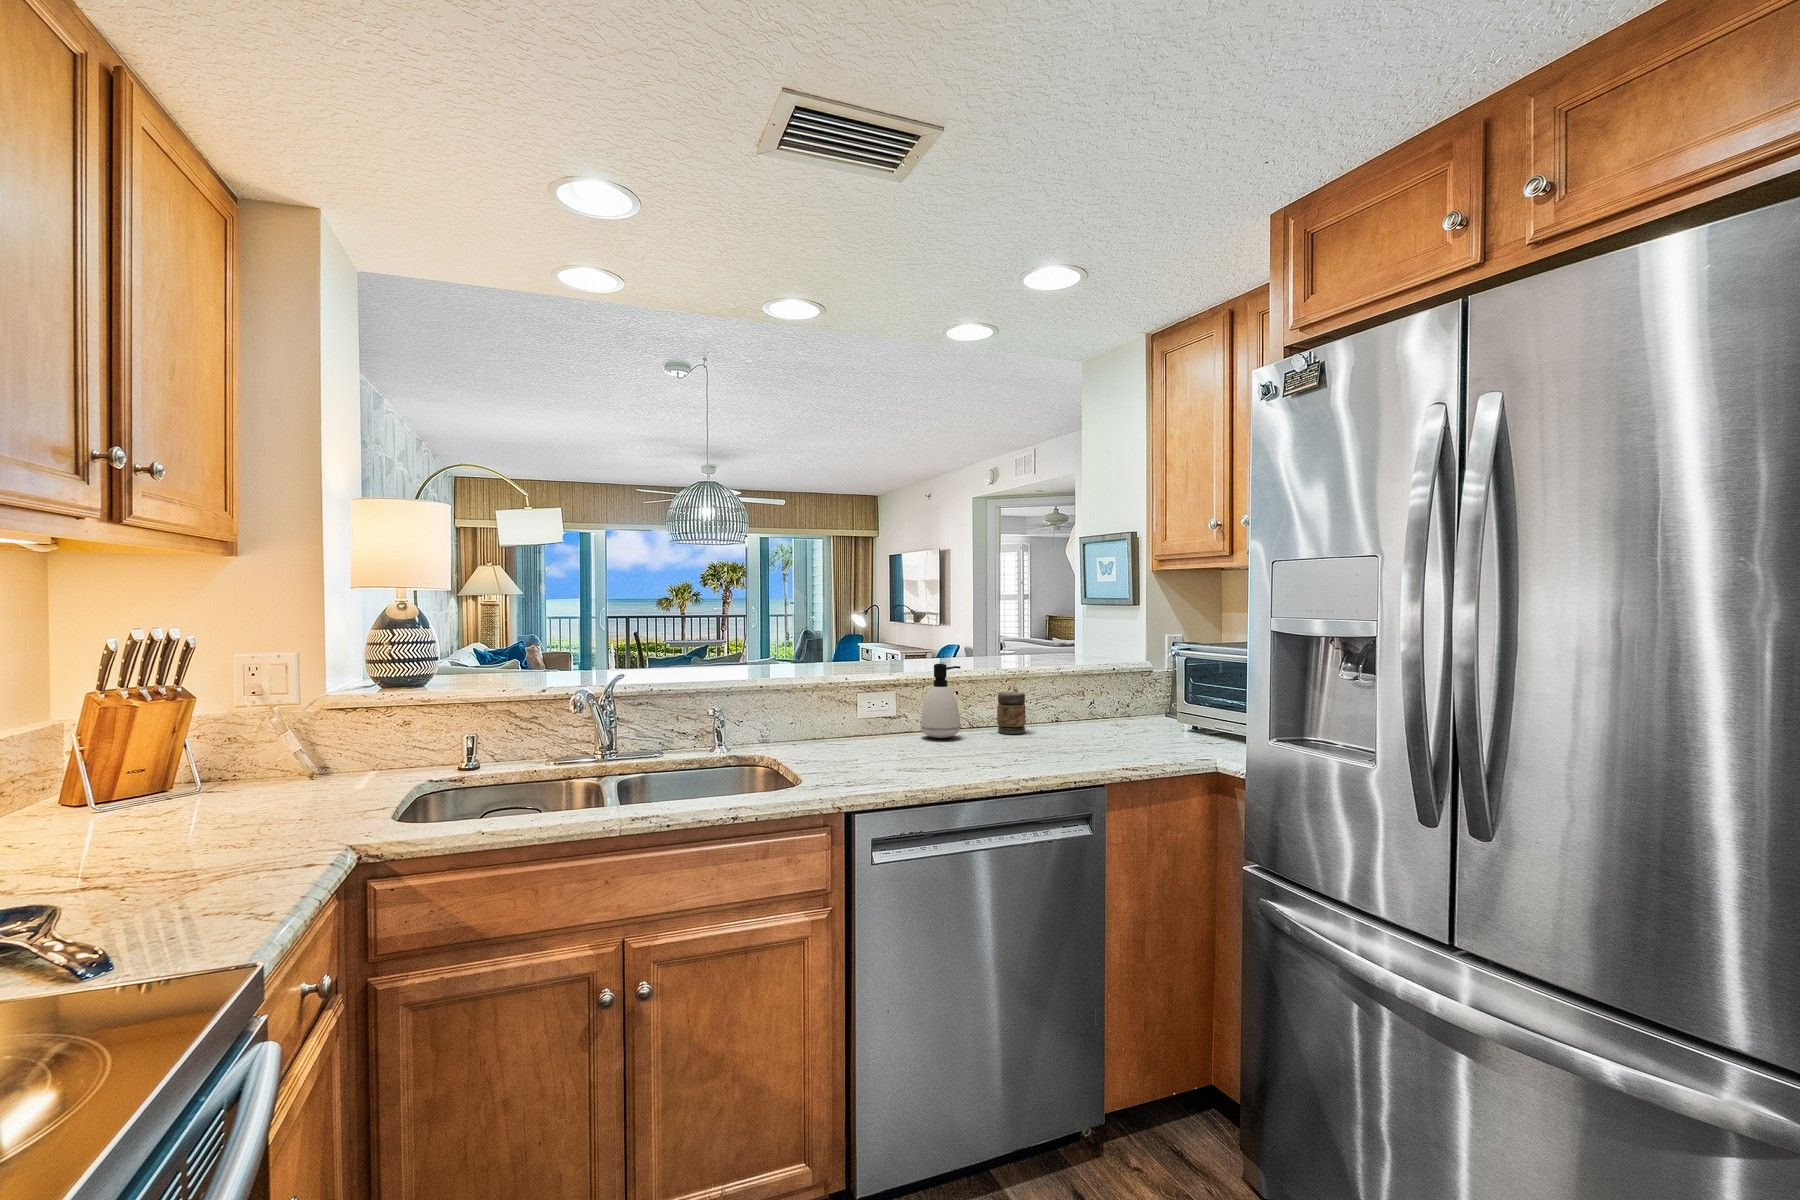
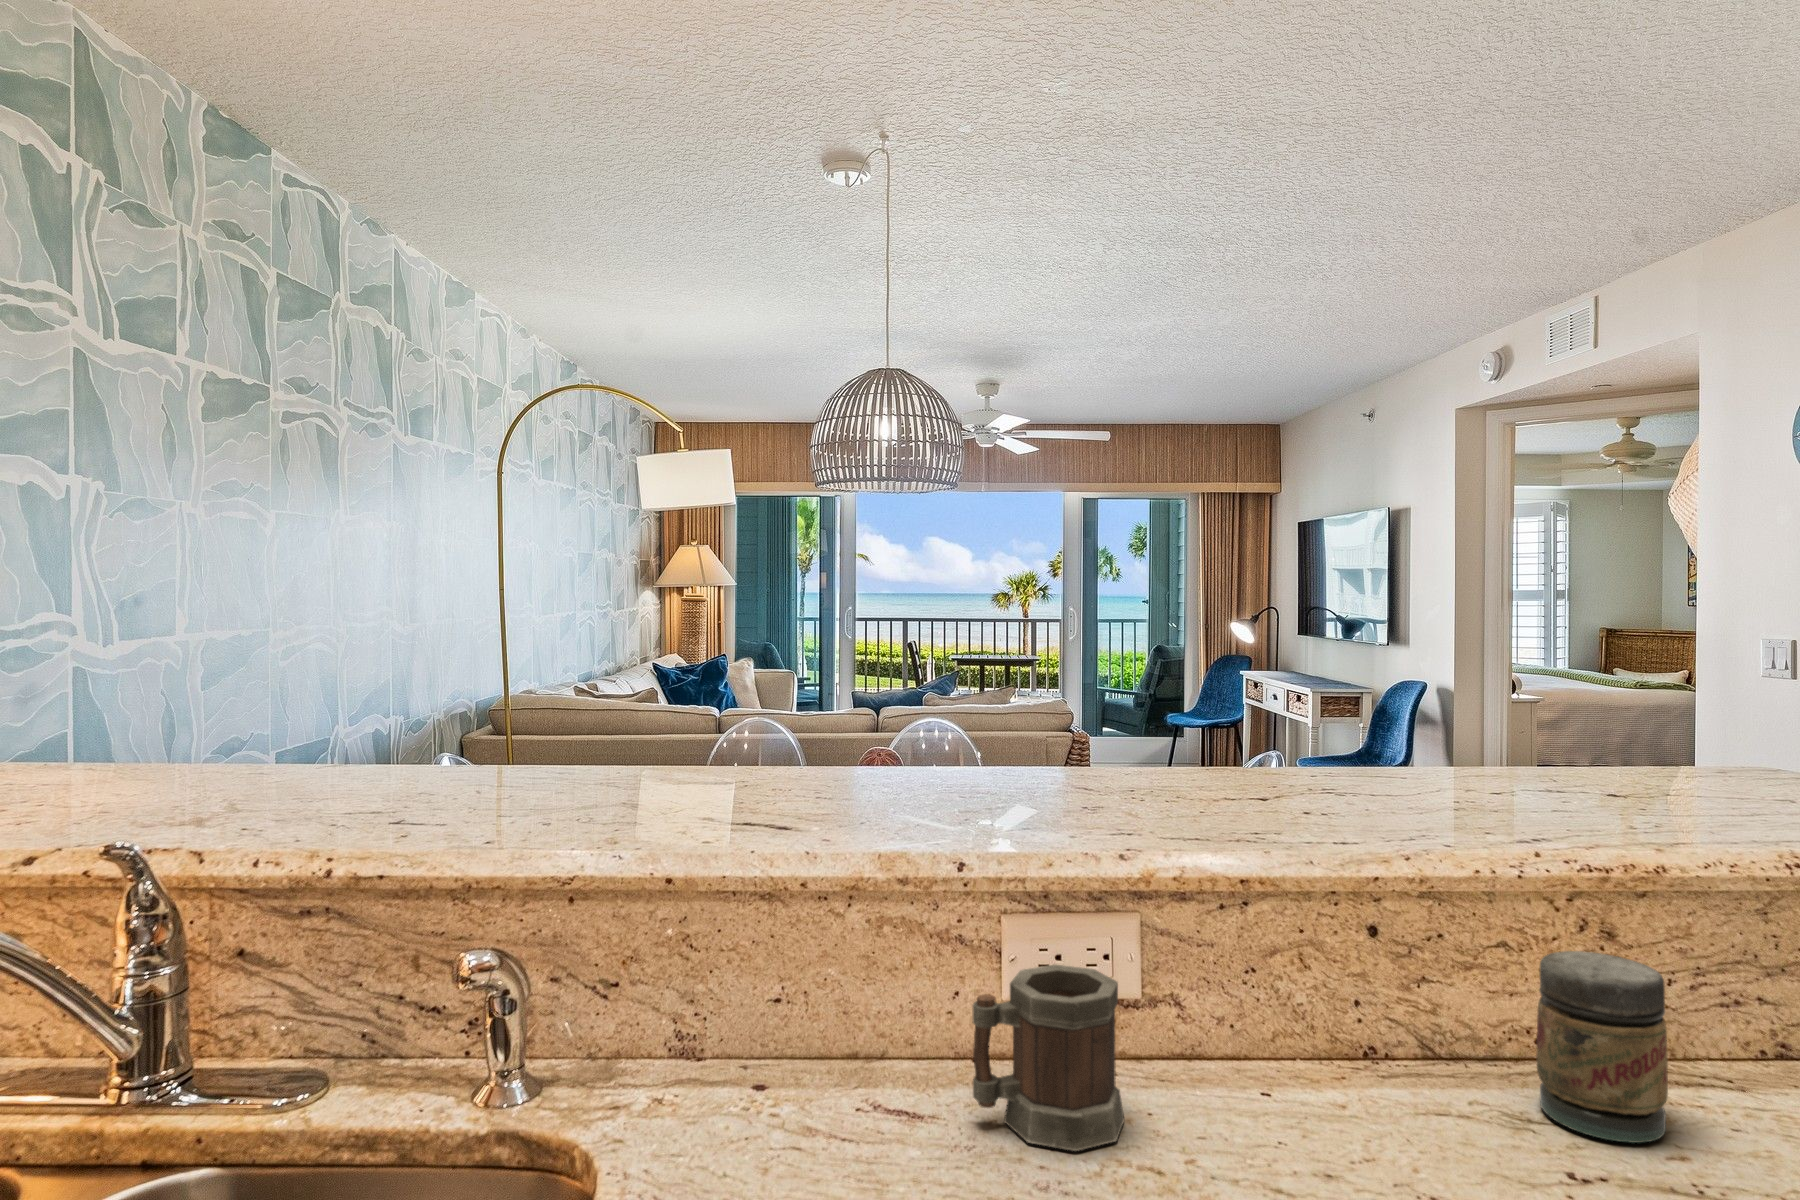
soap dispenser: present [921,663,961,738] -> none [1217,840,1379,1134]
mug: none [860,702,899,745] -> present [972,965,1124,1151]

